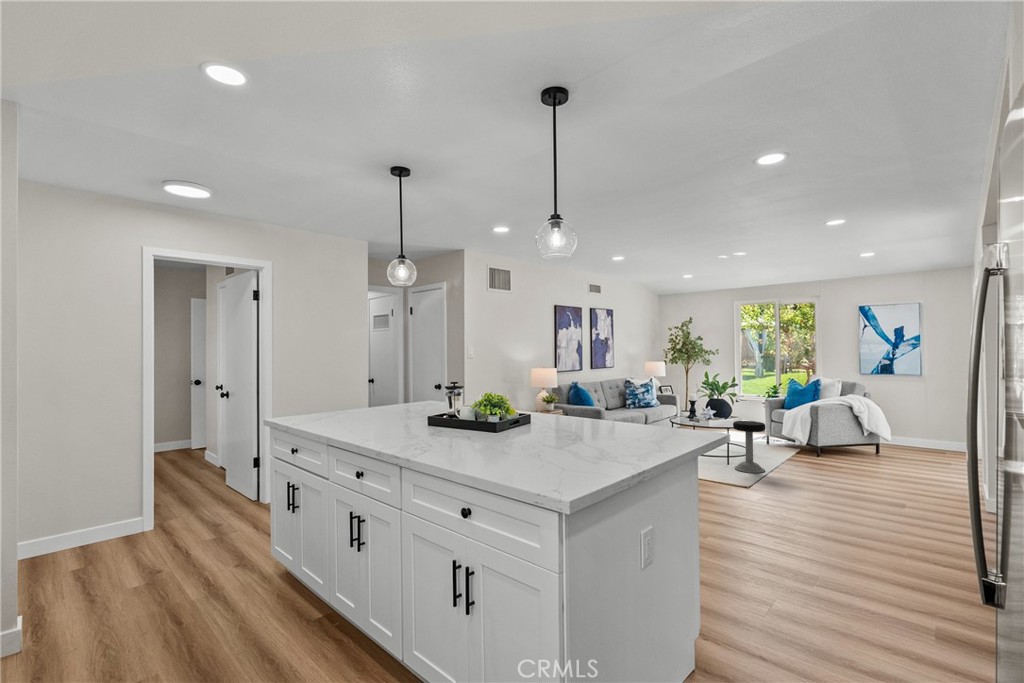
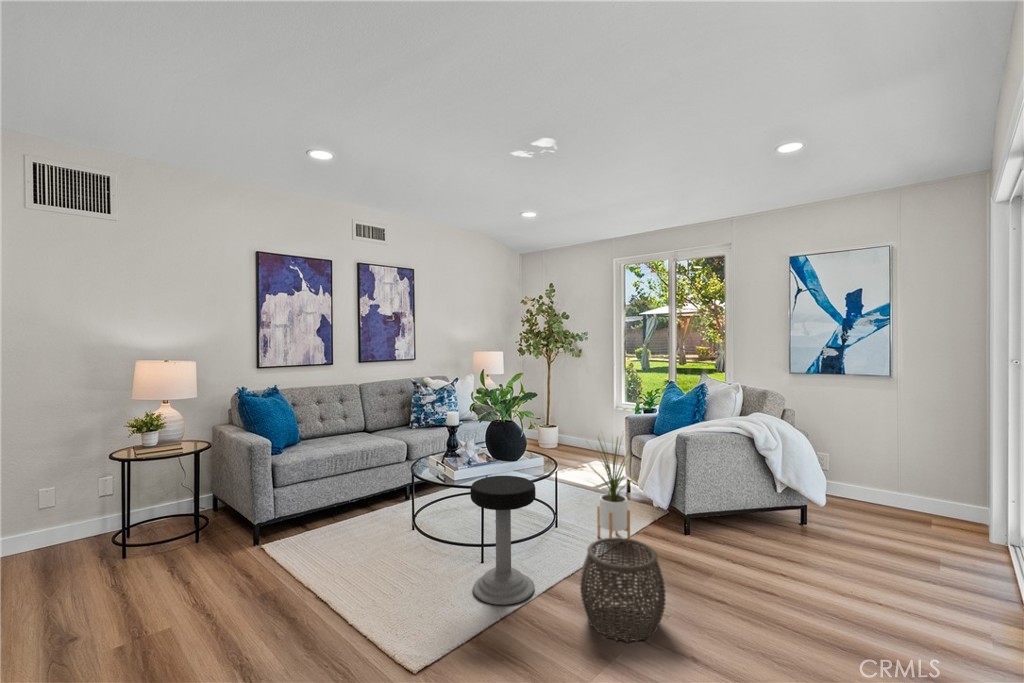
house plant: none [766,403,799,460] -> present [591,438,633,544]
woven basket: none [792,444,833,480] -> present [580,538,666,642]

